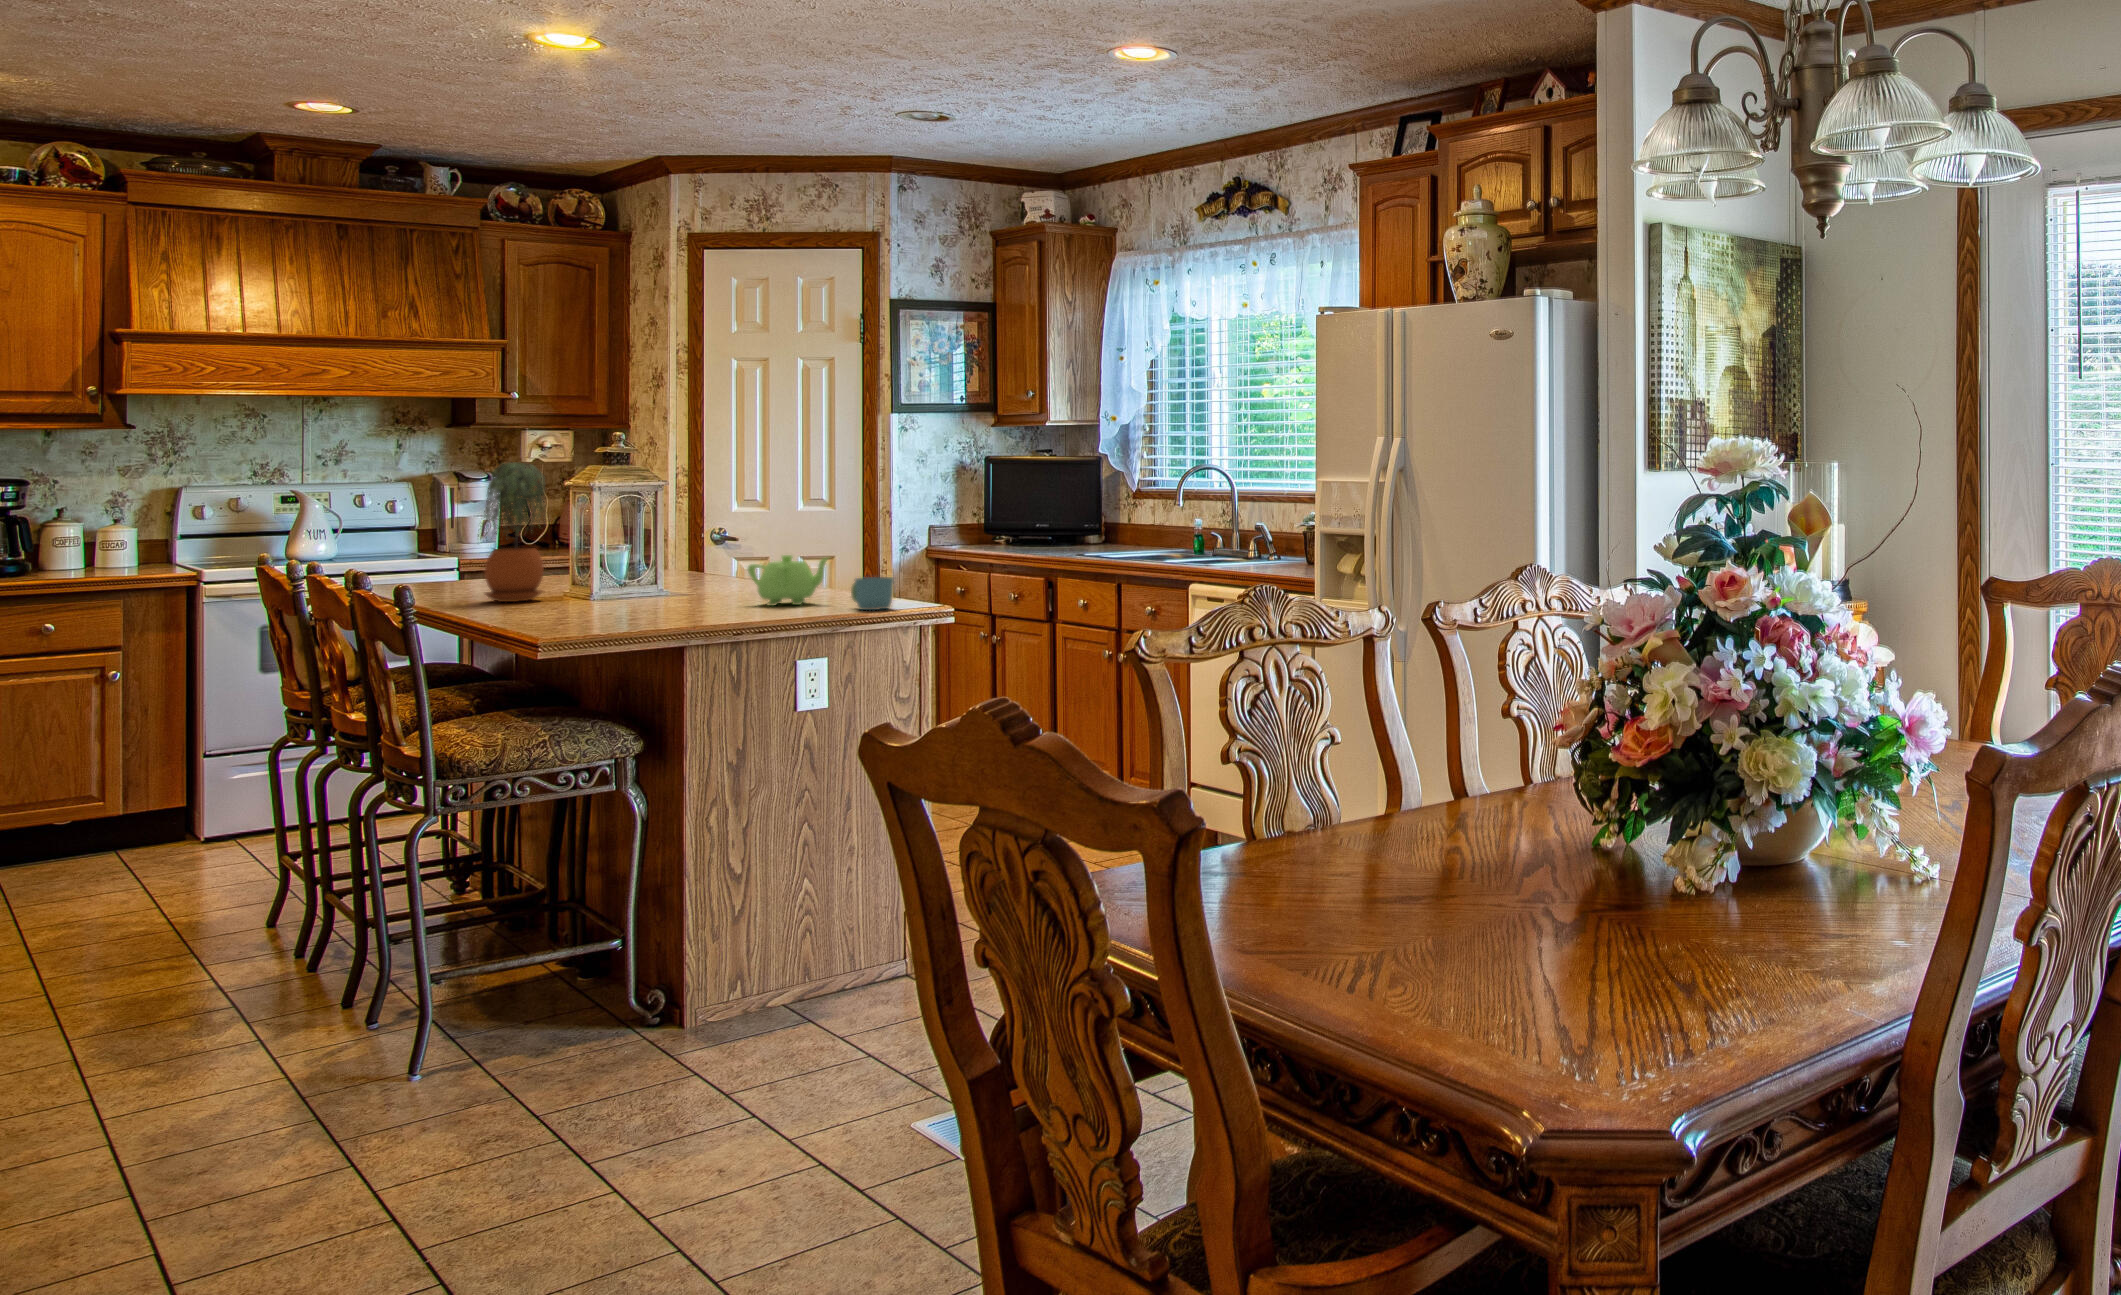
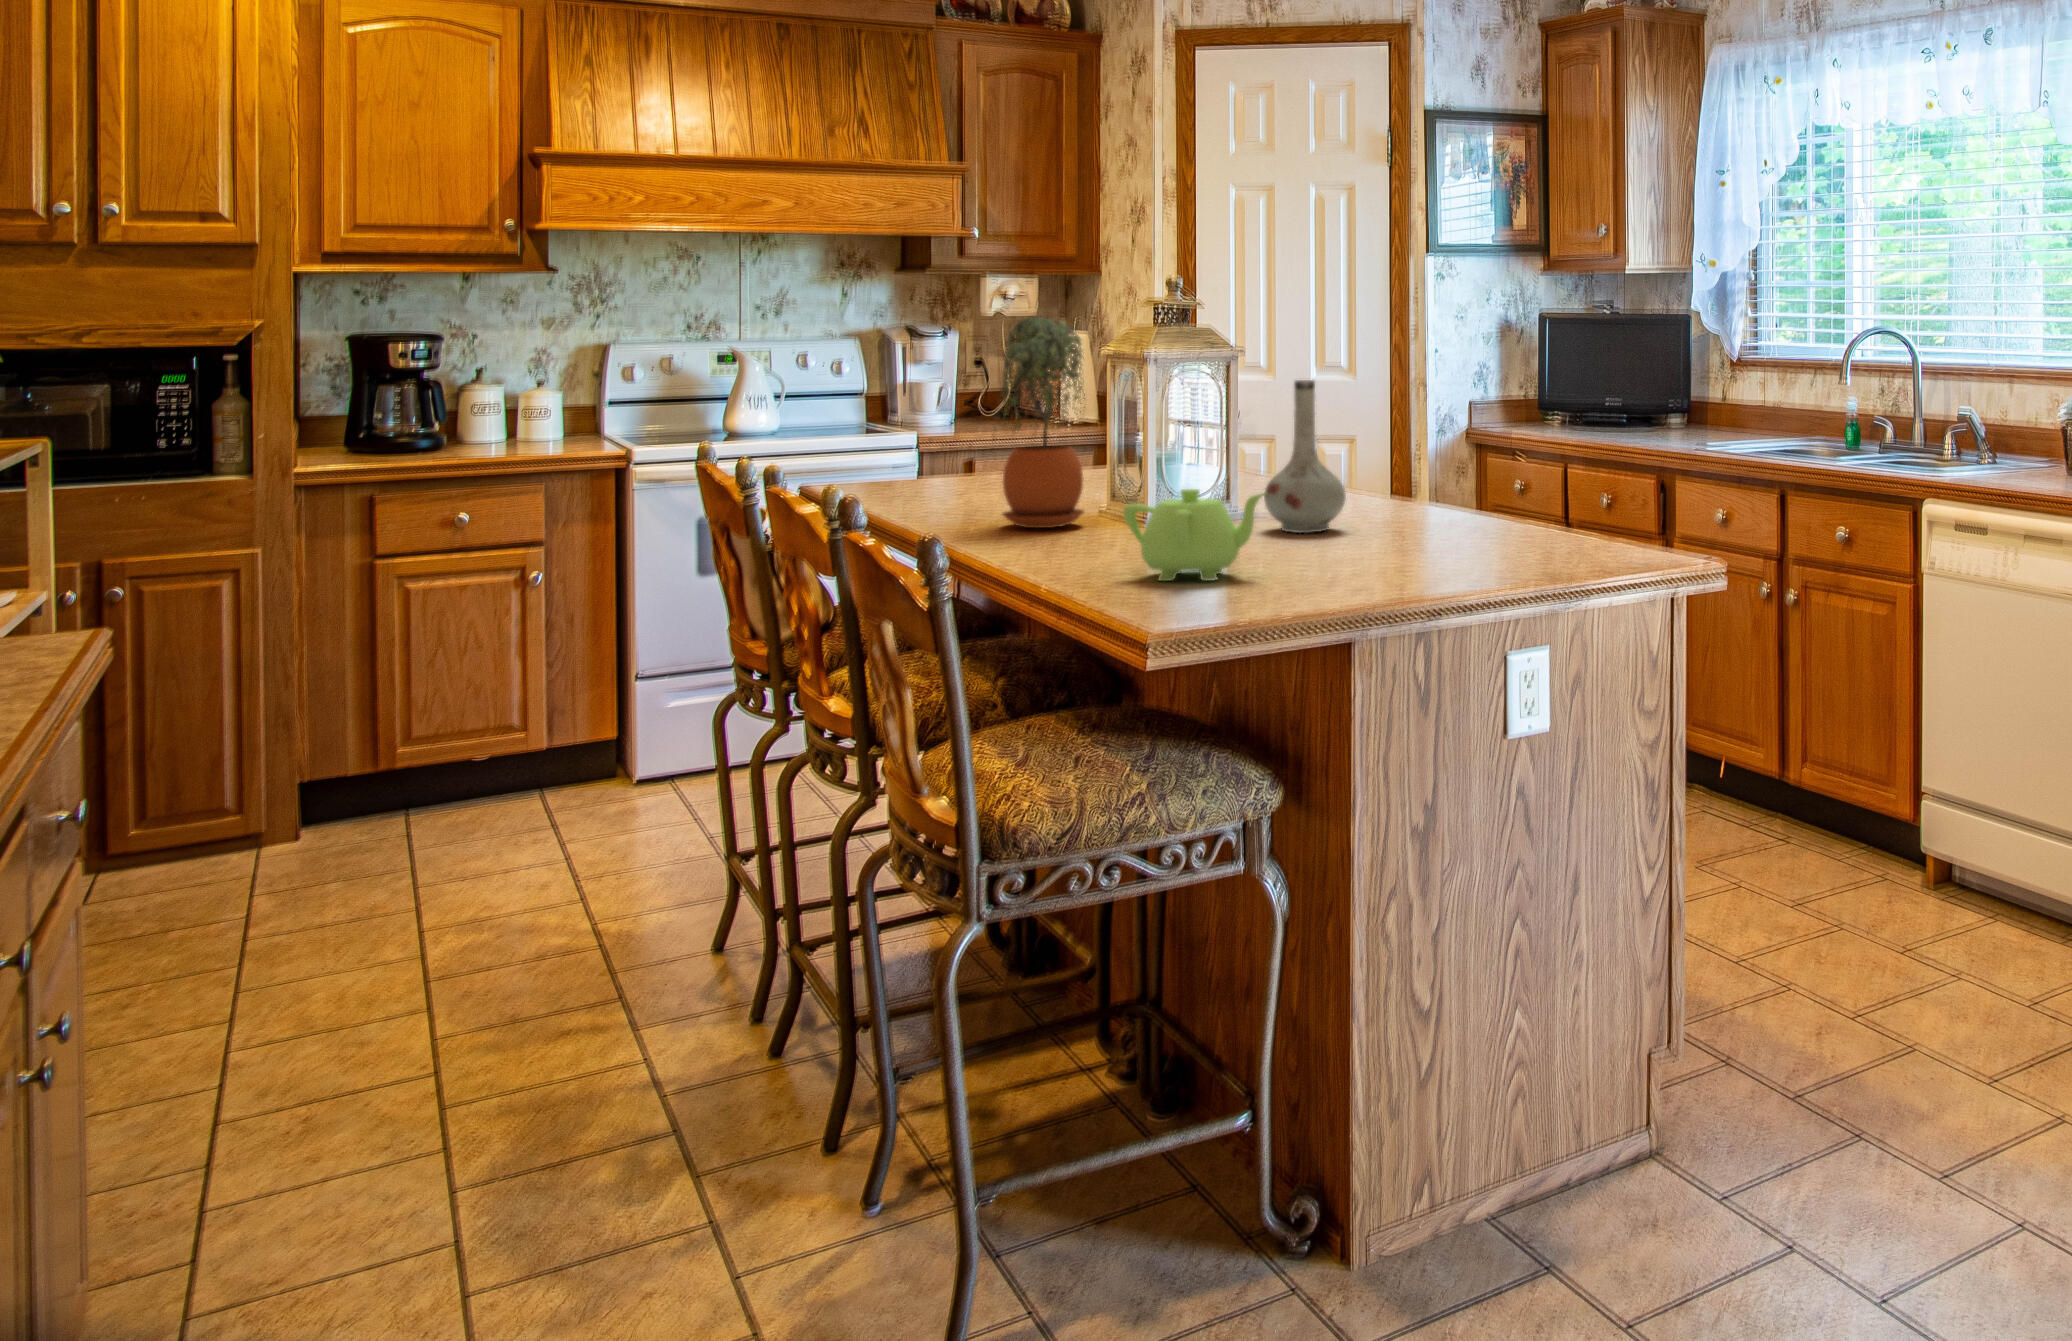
vase: none [669,501,727,600] -> present [1264,380,1346,533]
teapot: present [748,555,828,606] -> present [1123,489,1267,581]
mug: present [851,577,894,610] -> none [1561,509,1634,565]

